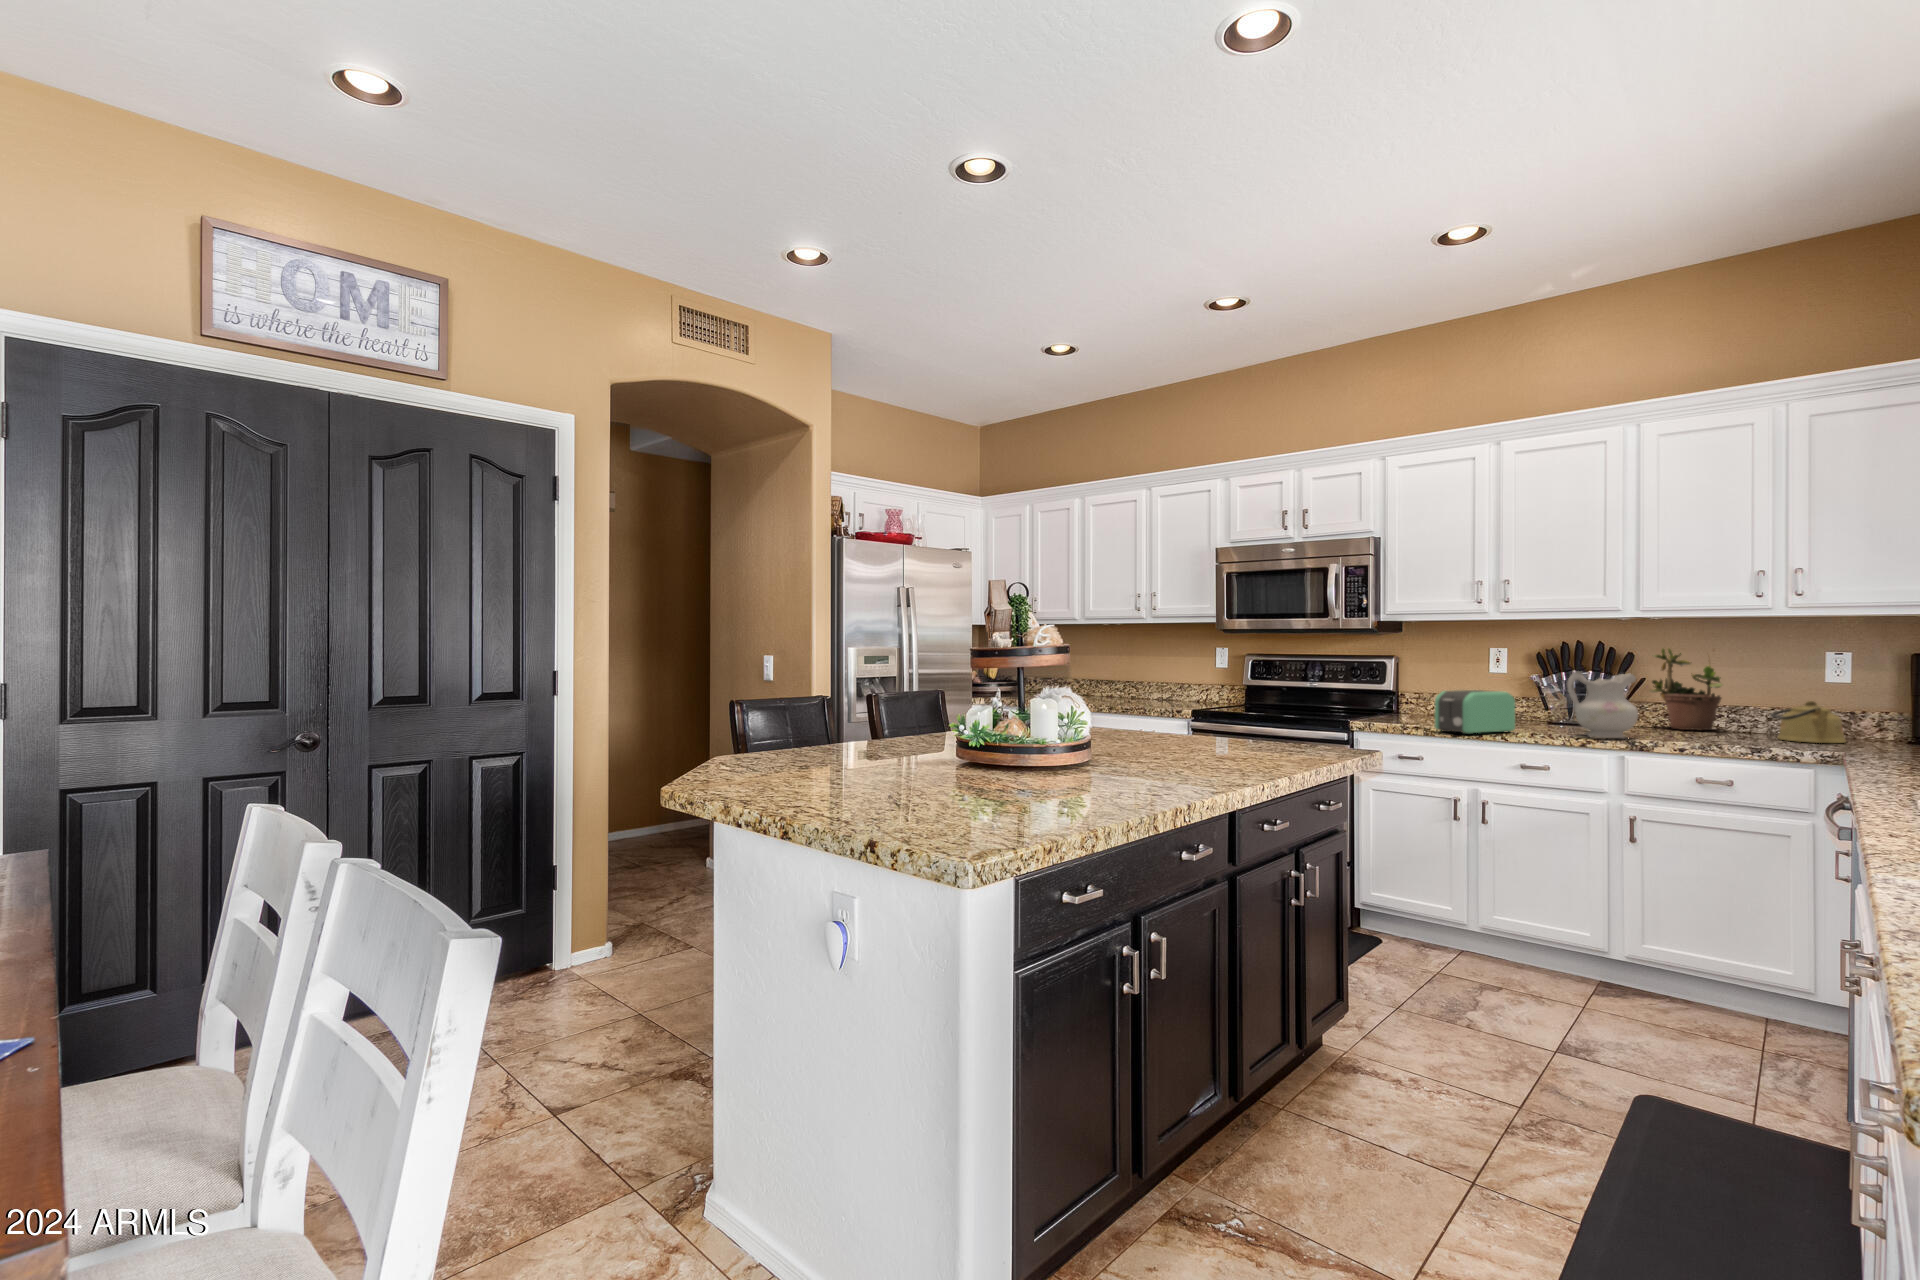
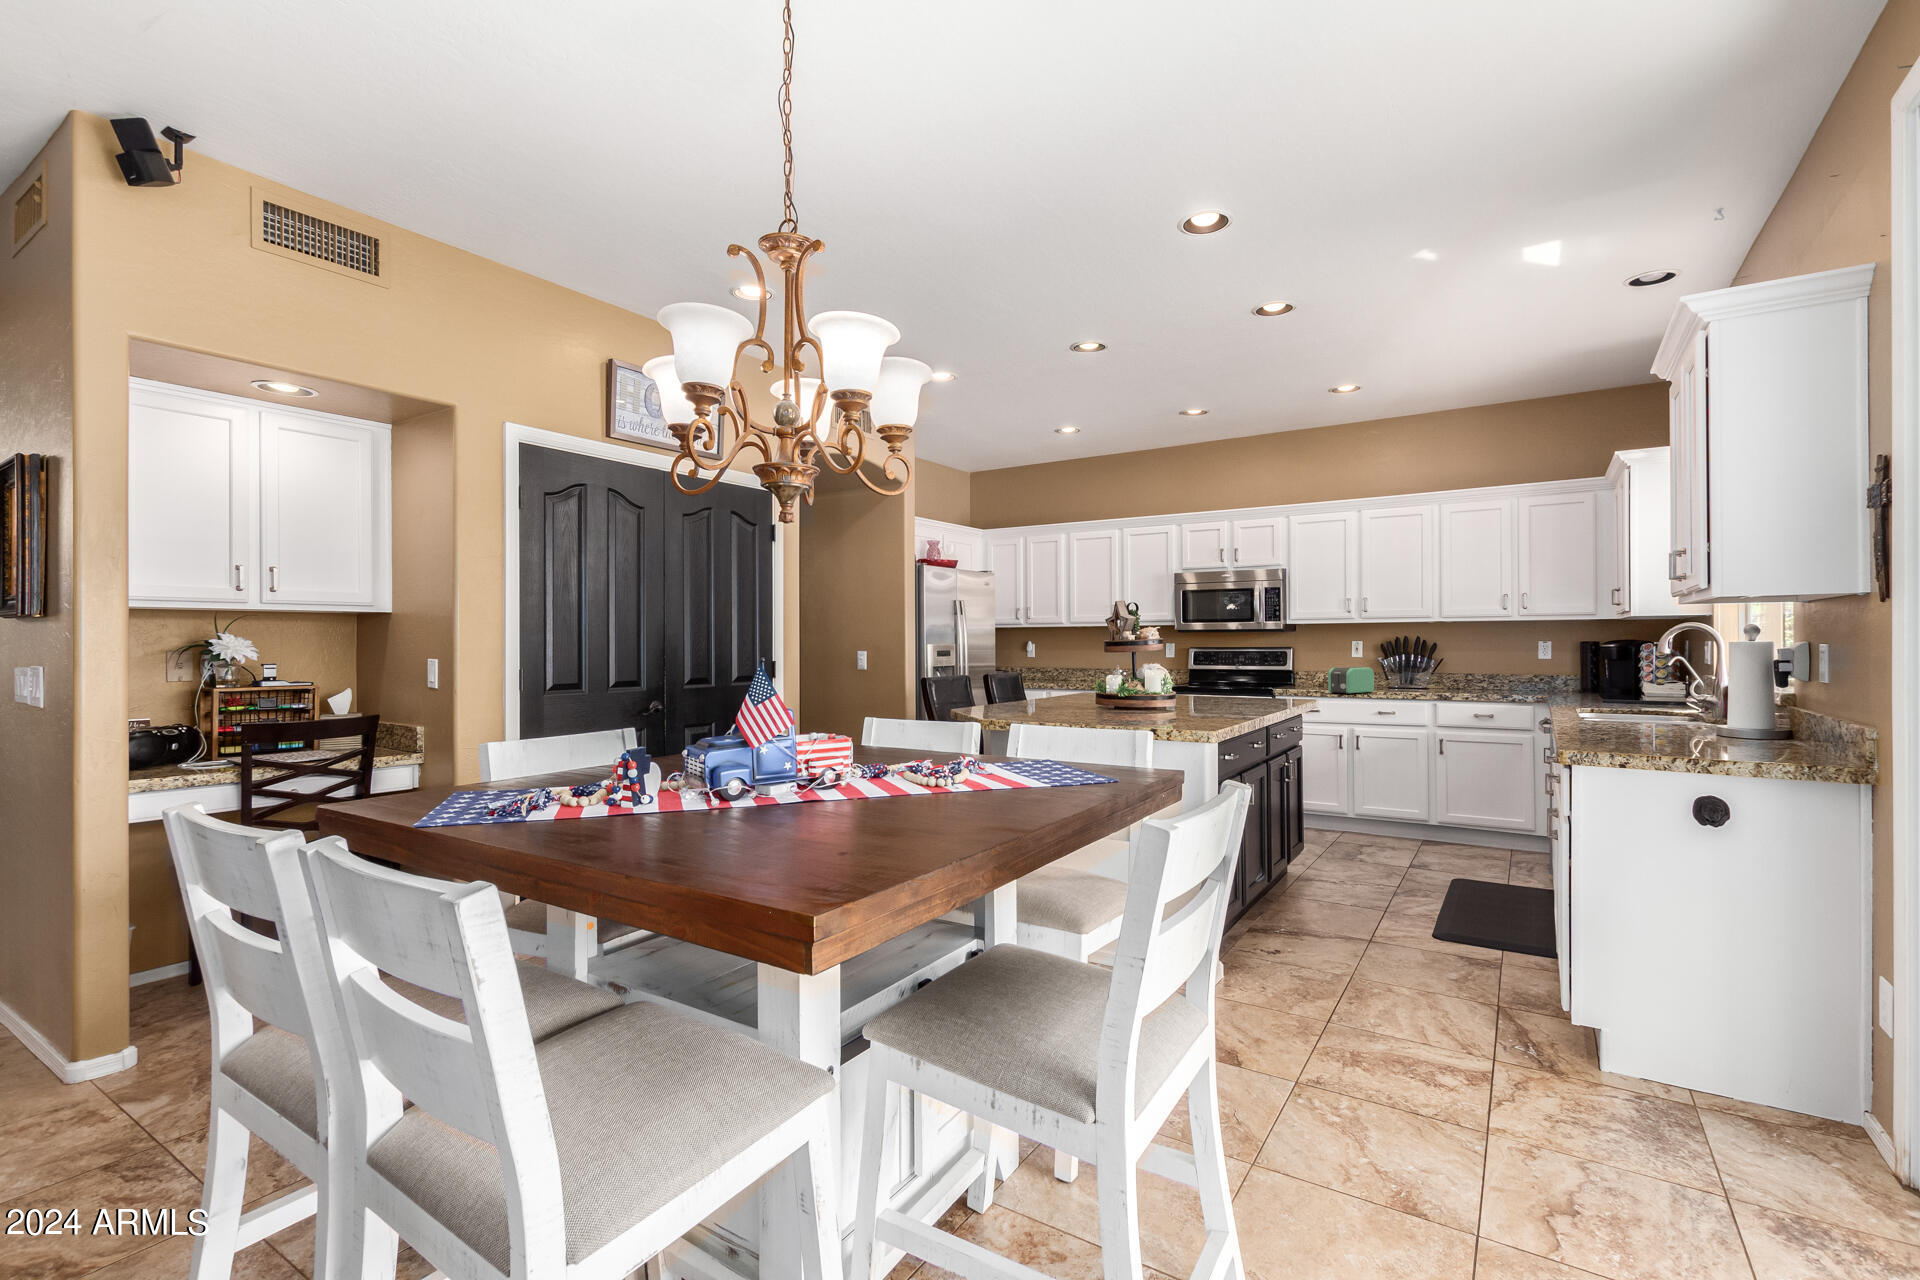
potted plant: present [1649,648,1722,730] -> none [1445,636,1487,689]
ceramic pitcher: present [1567,671,1638,739] -> none [1404,654,1443,694]
kettle: present [1770,701,1846,743] -> none [1511,670,1550,693]

